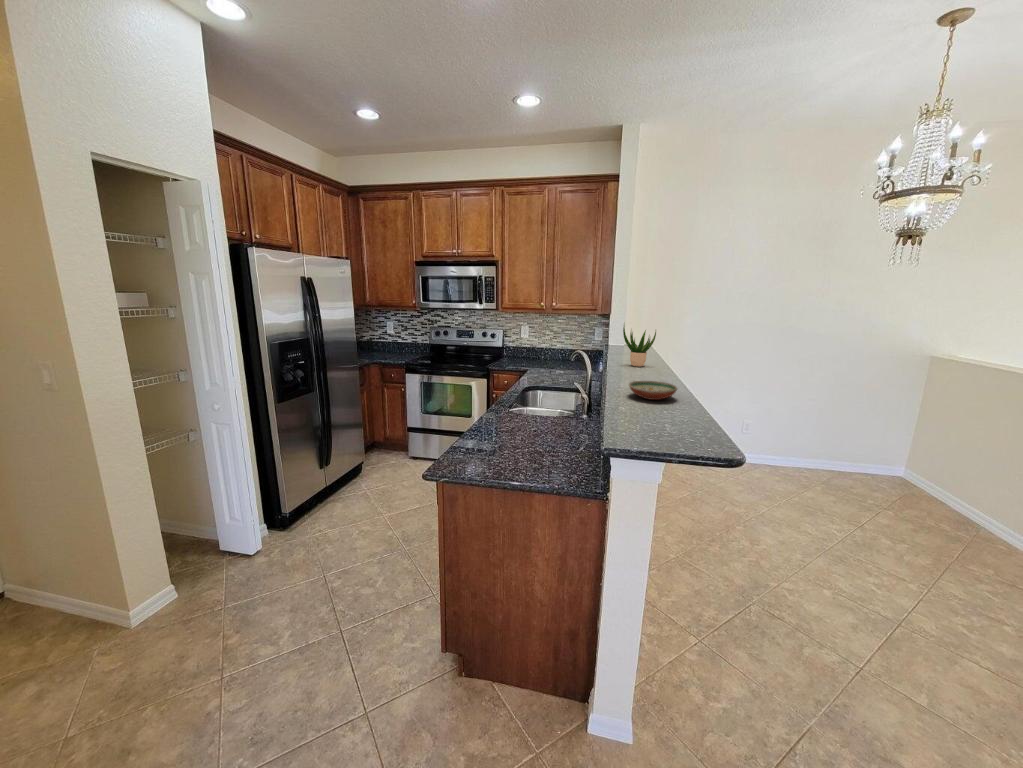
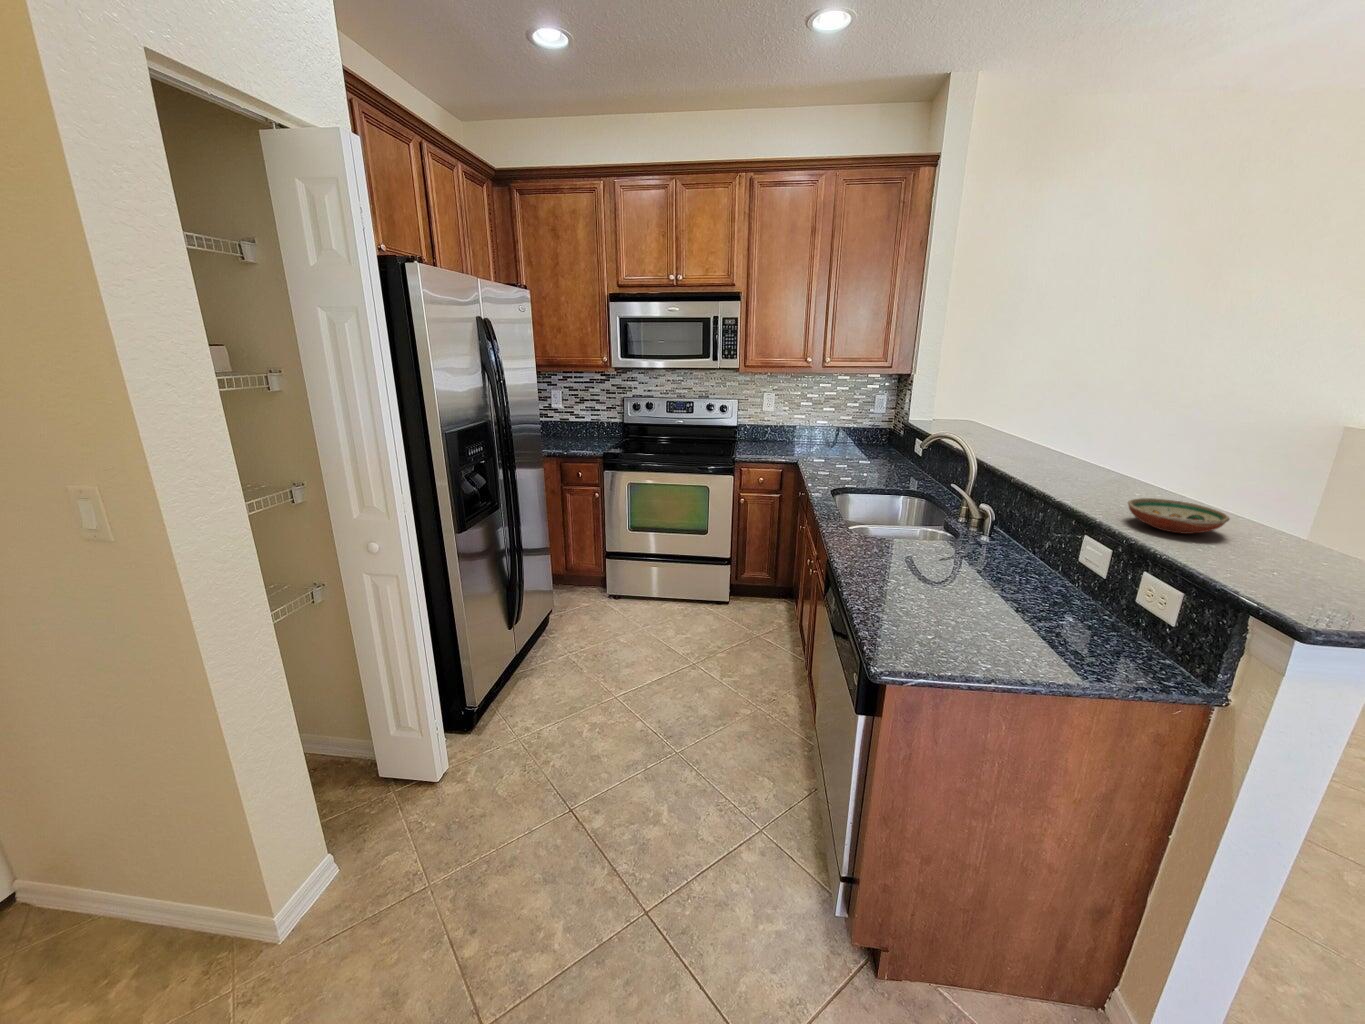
potted plant: present [623,326,656,366] -> none [1008,393,1061,462]

